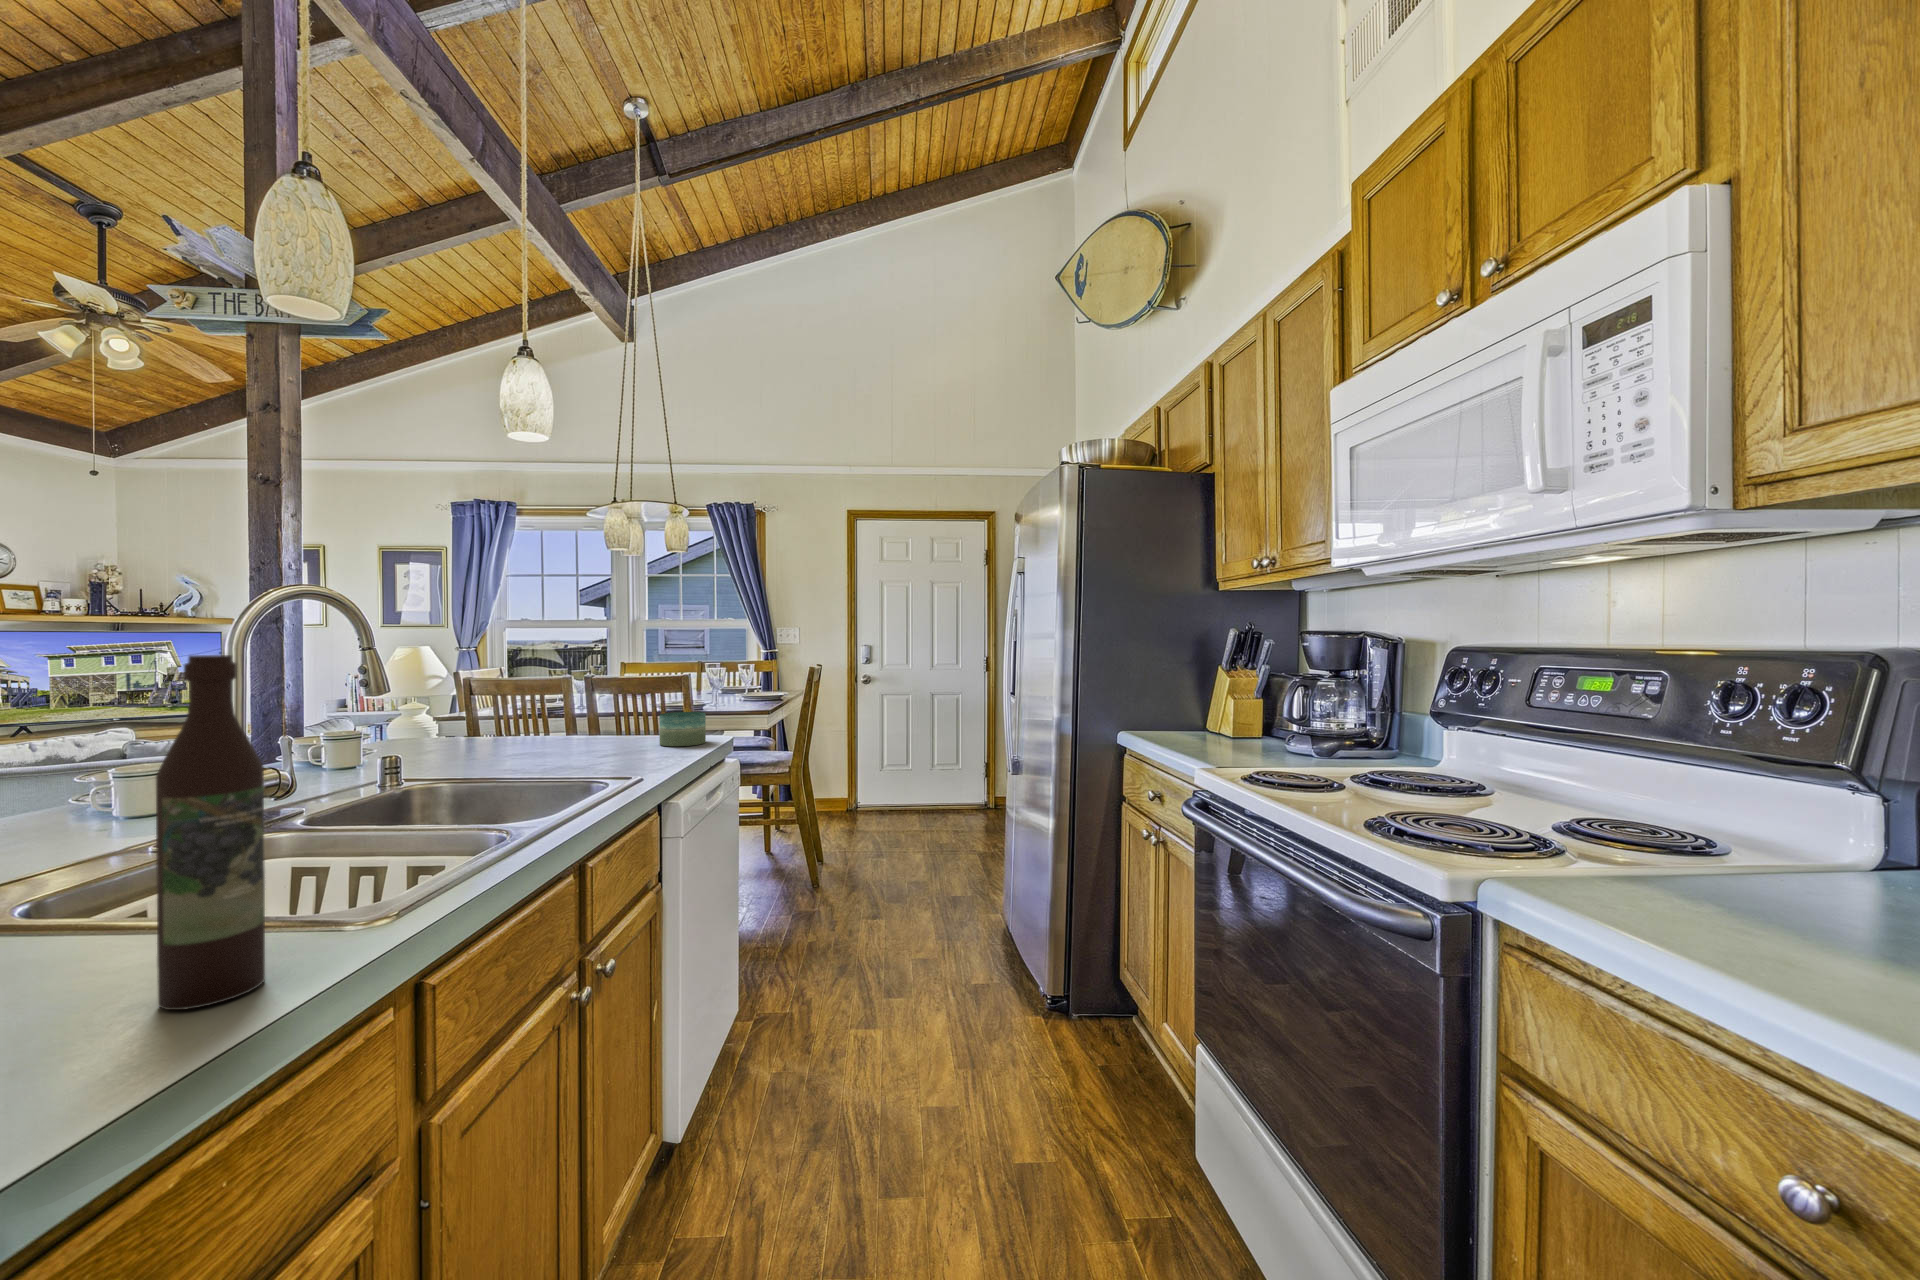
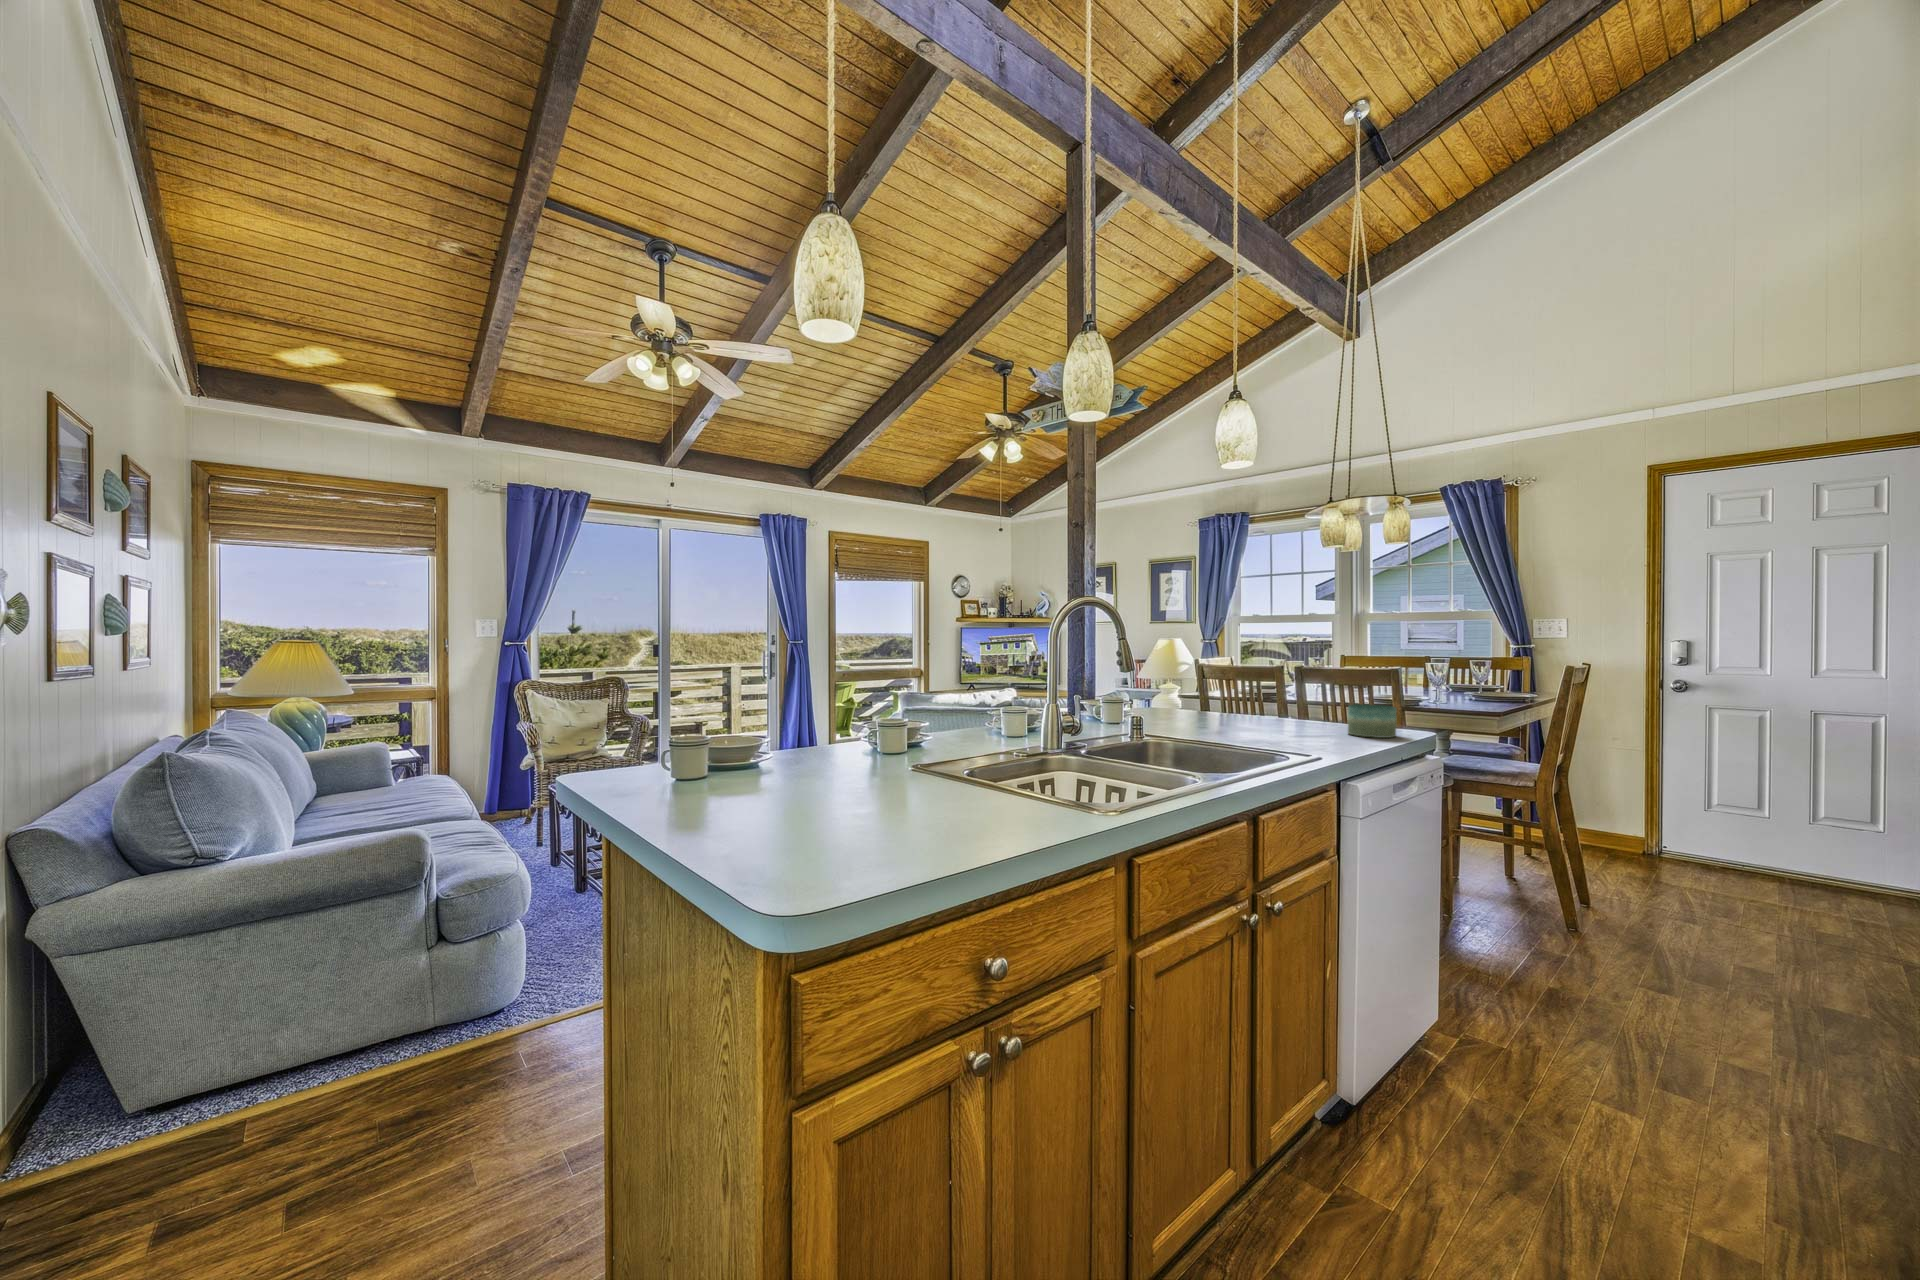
wine bottle: present [156,655,265,1010] -> none [1011,634,1054,829]

